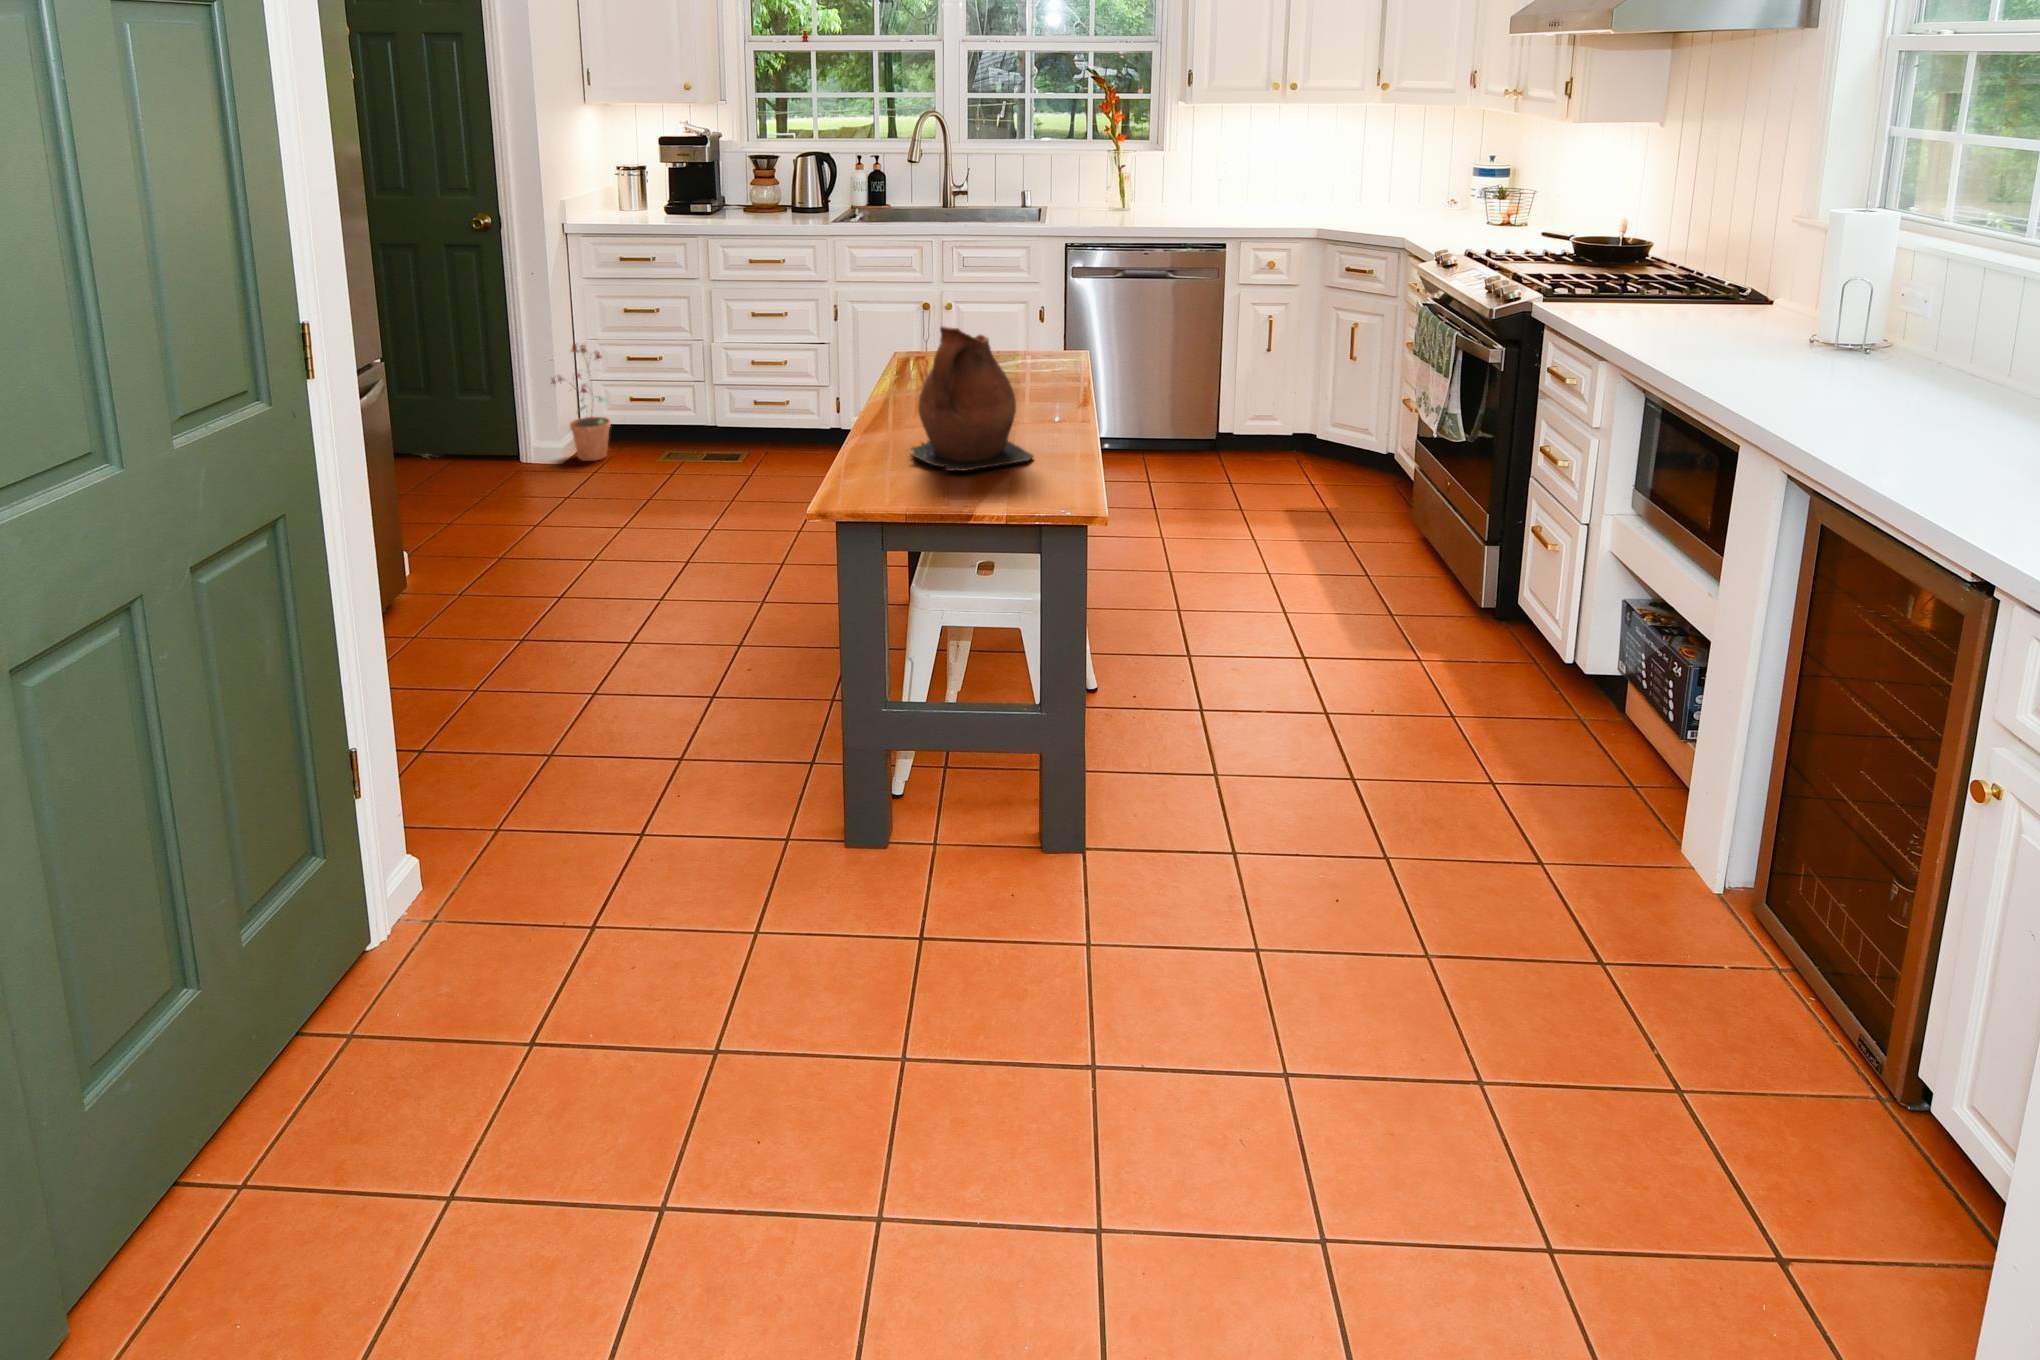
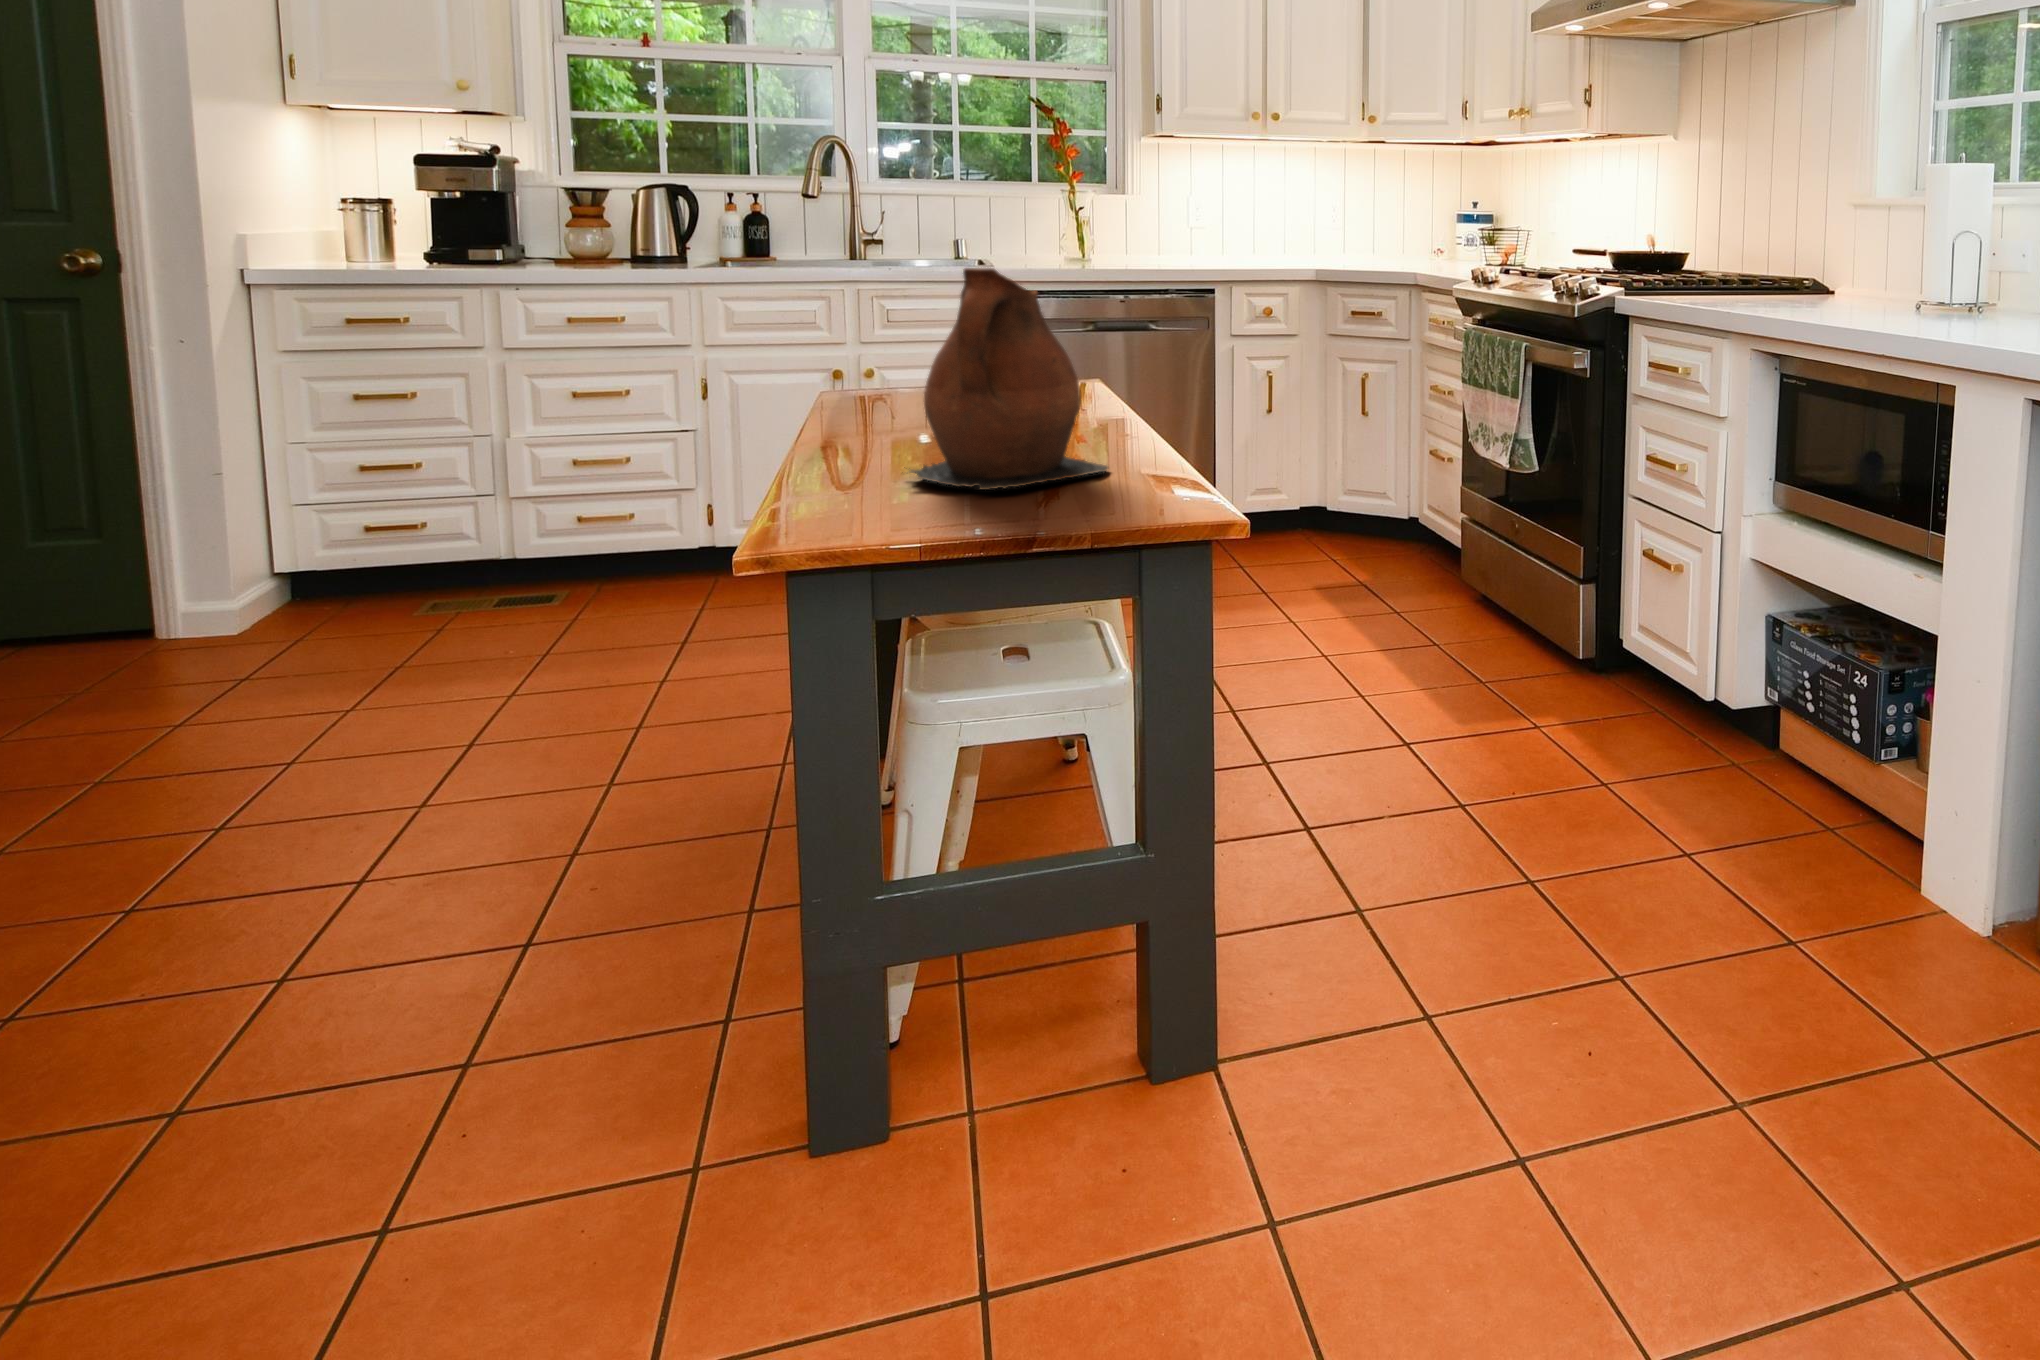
potted plant: present [551,344,611,461] -> none [184,454,311,638]

